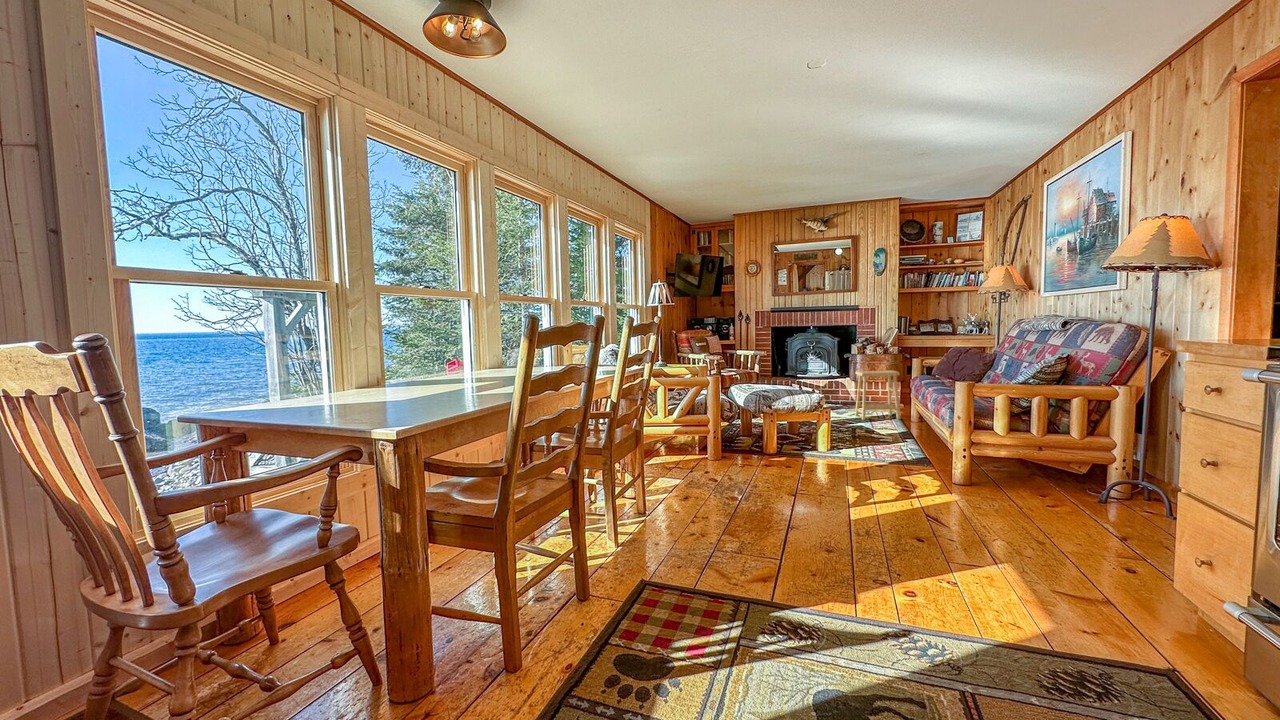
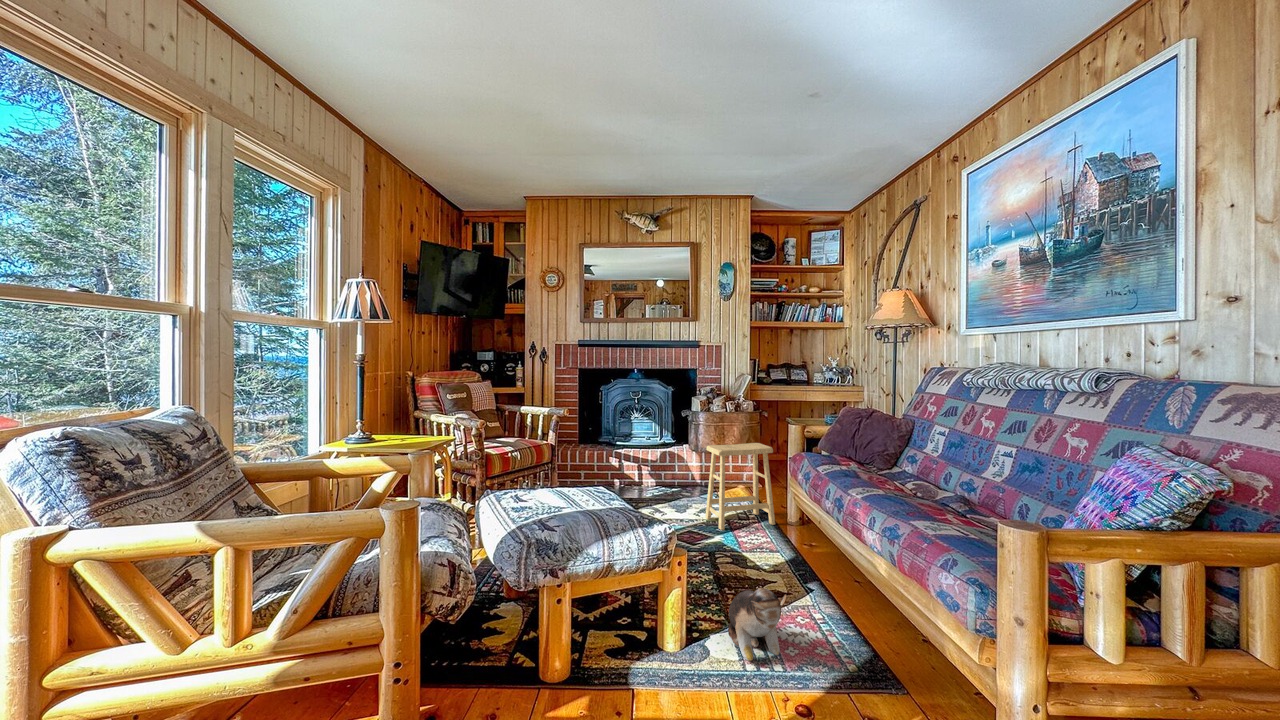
plush toy: none [851,418,875,450] -> present [728,587,786,661]

